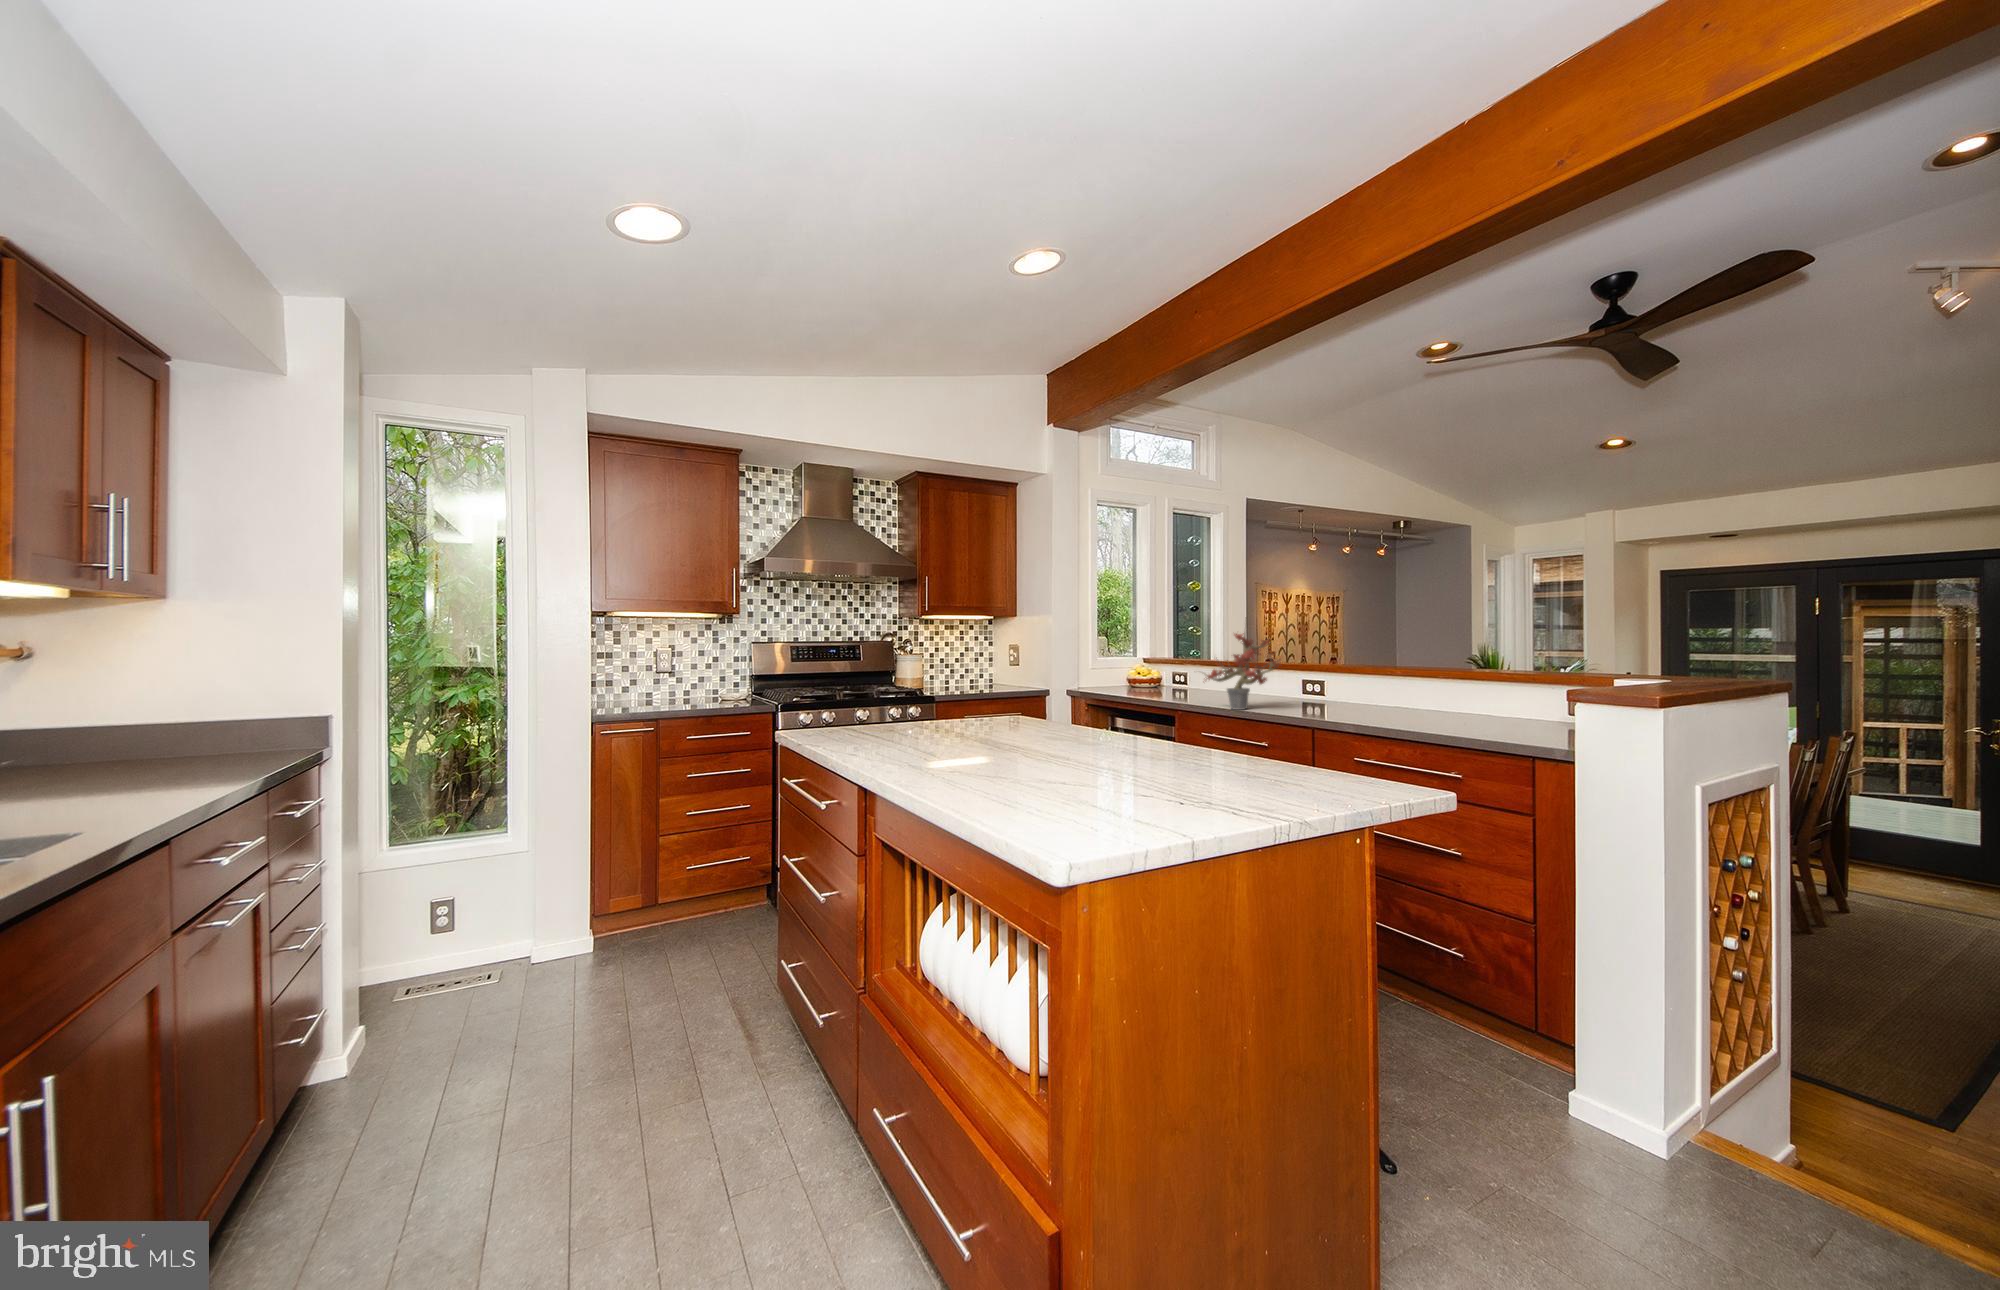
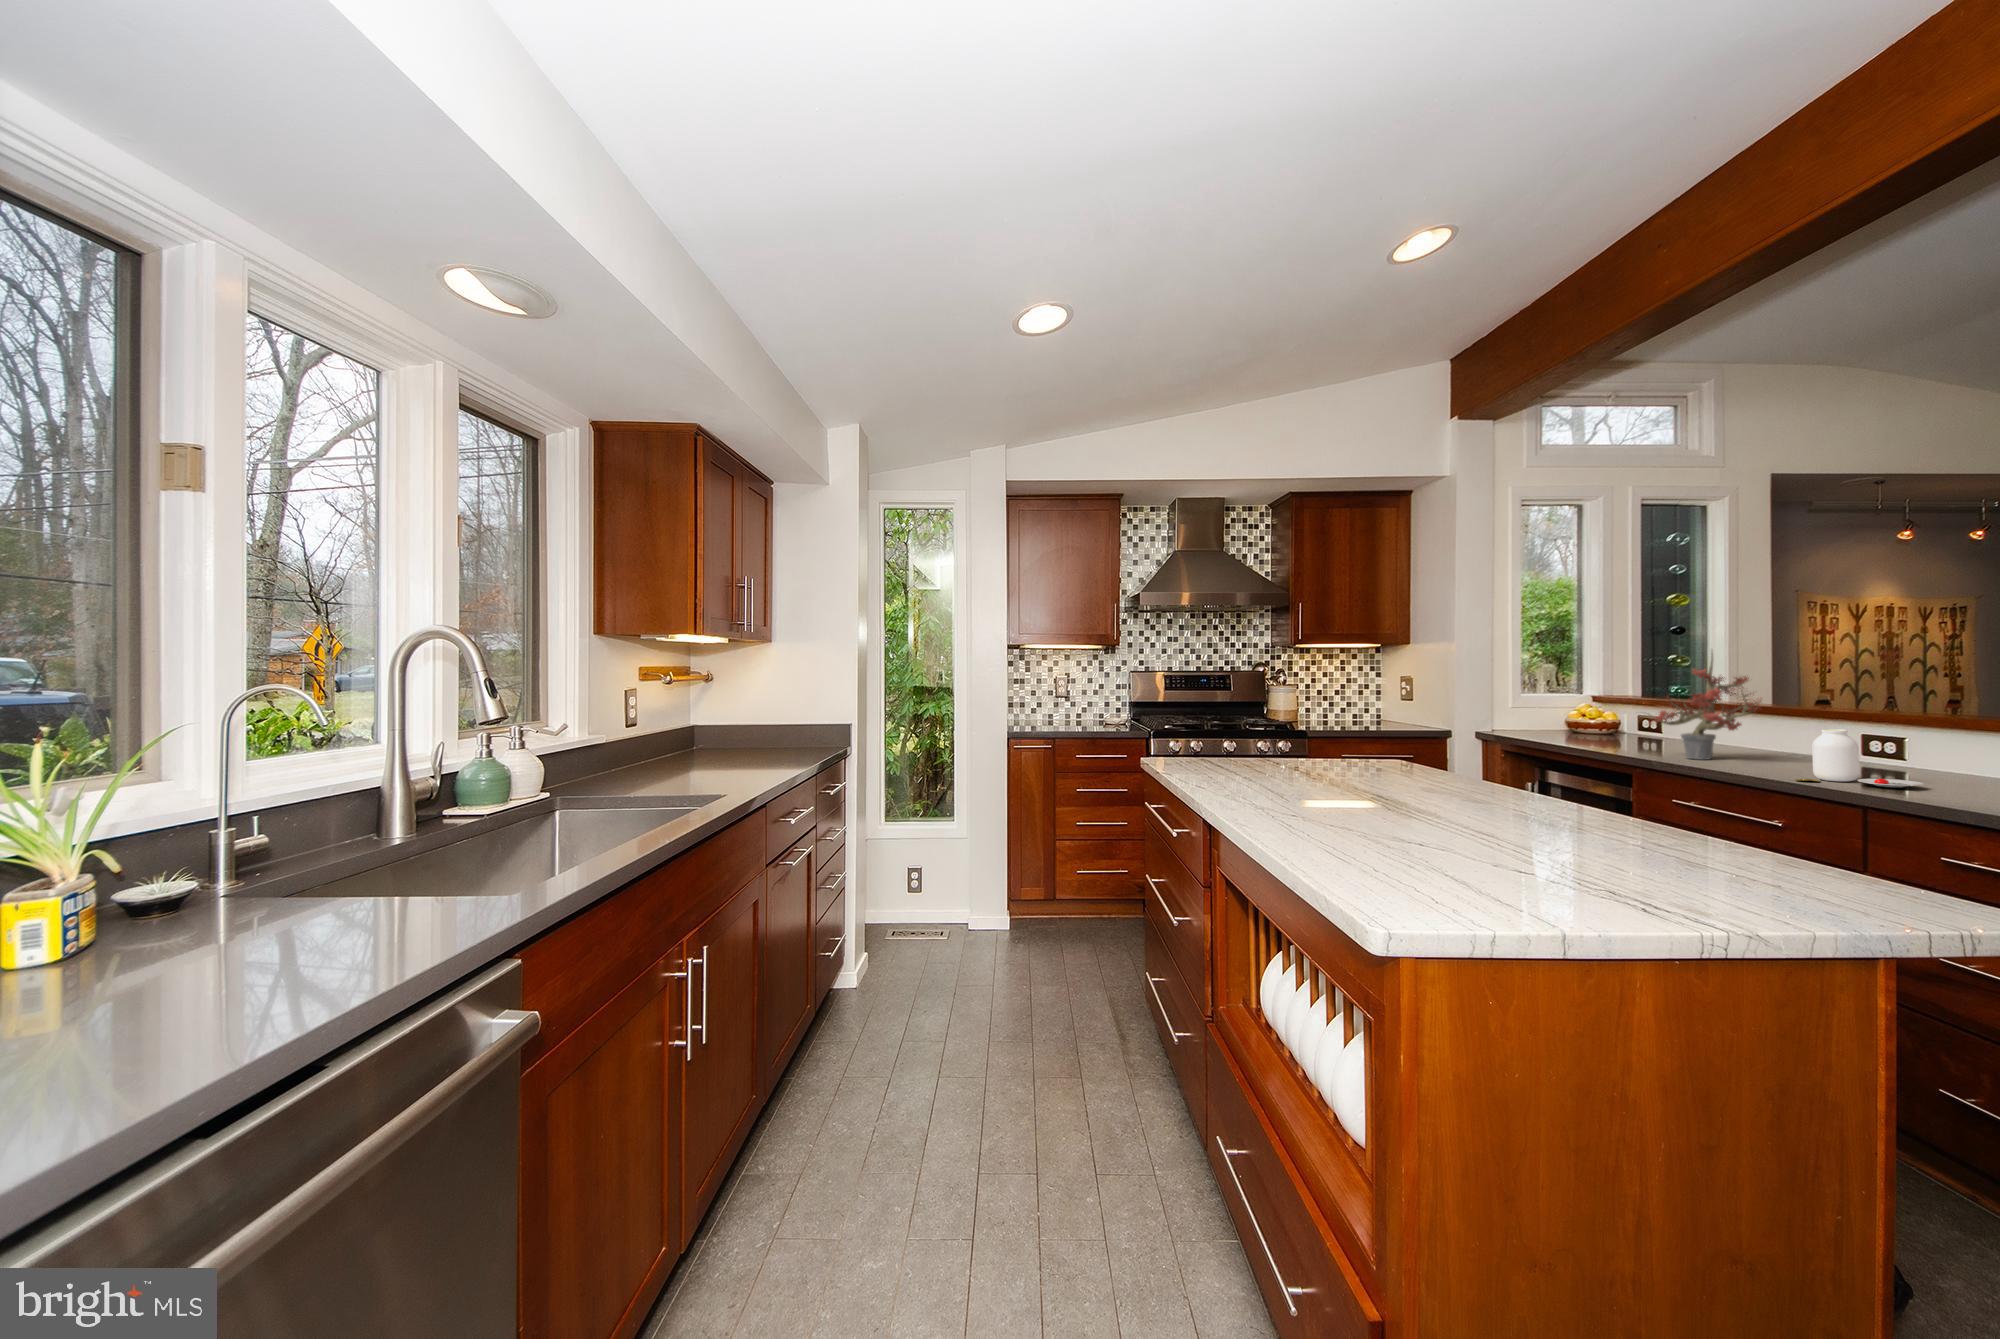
jar: none [1319,680,1402,726] -> present [1795,729,1923,787]

